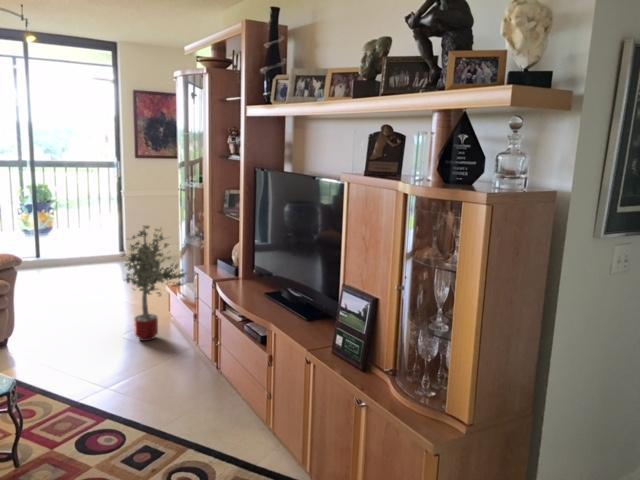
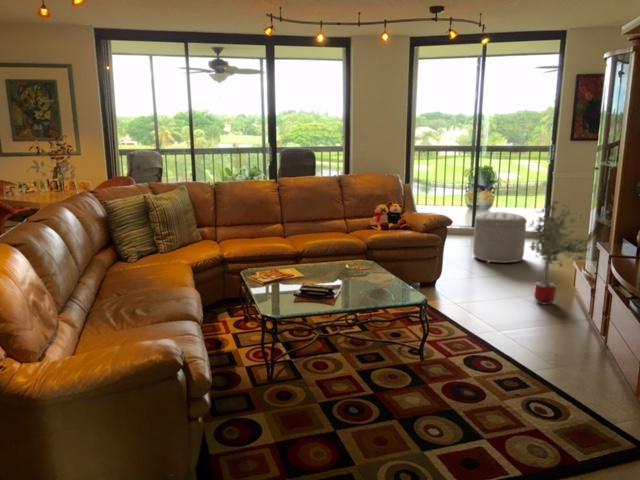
ottoman: none [44,239,109,301] -> present [473,212,527,263]

